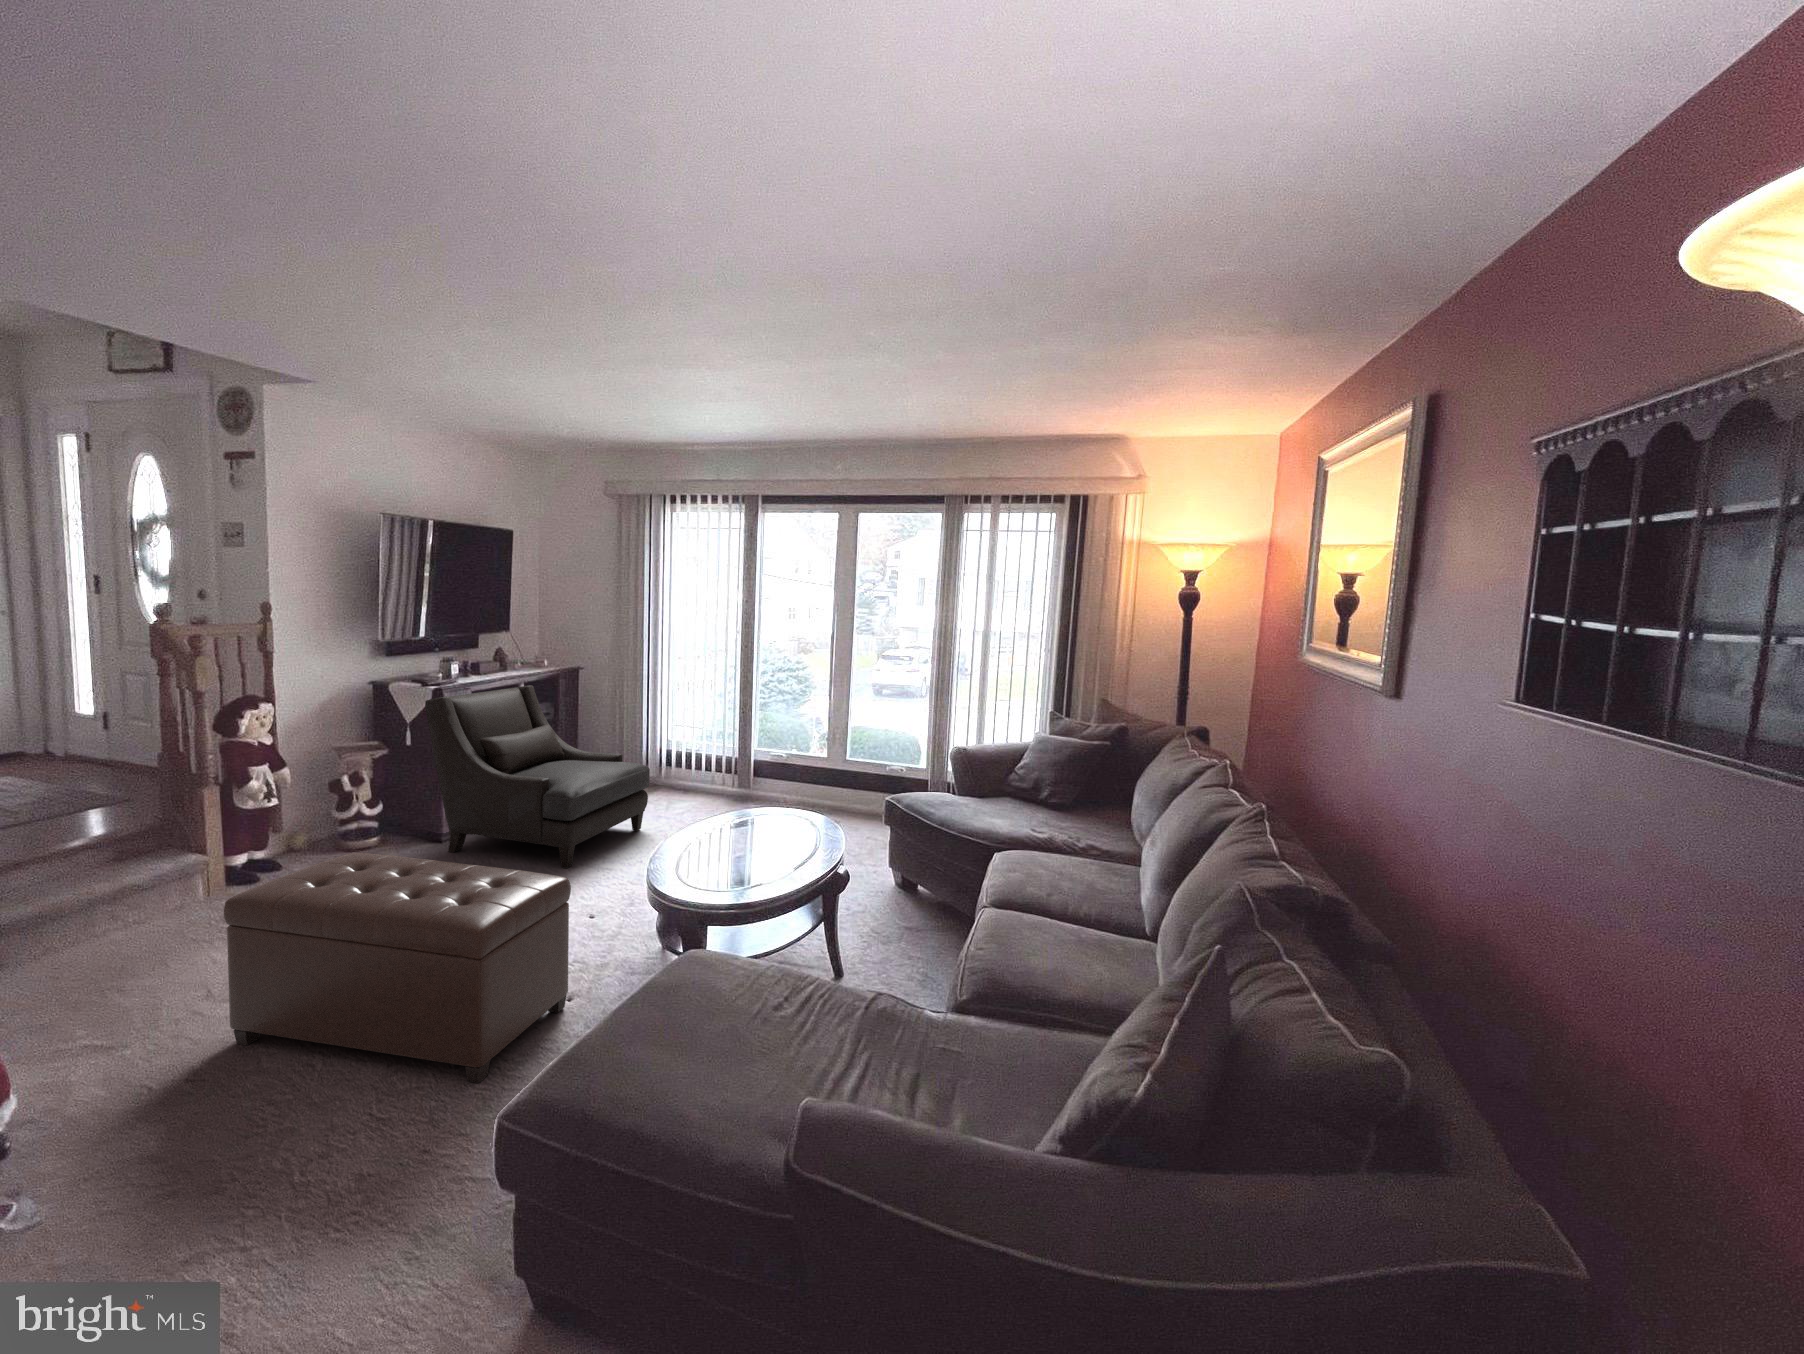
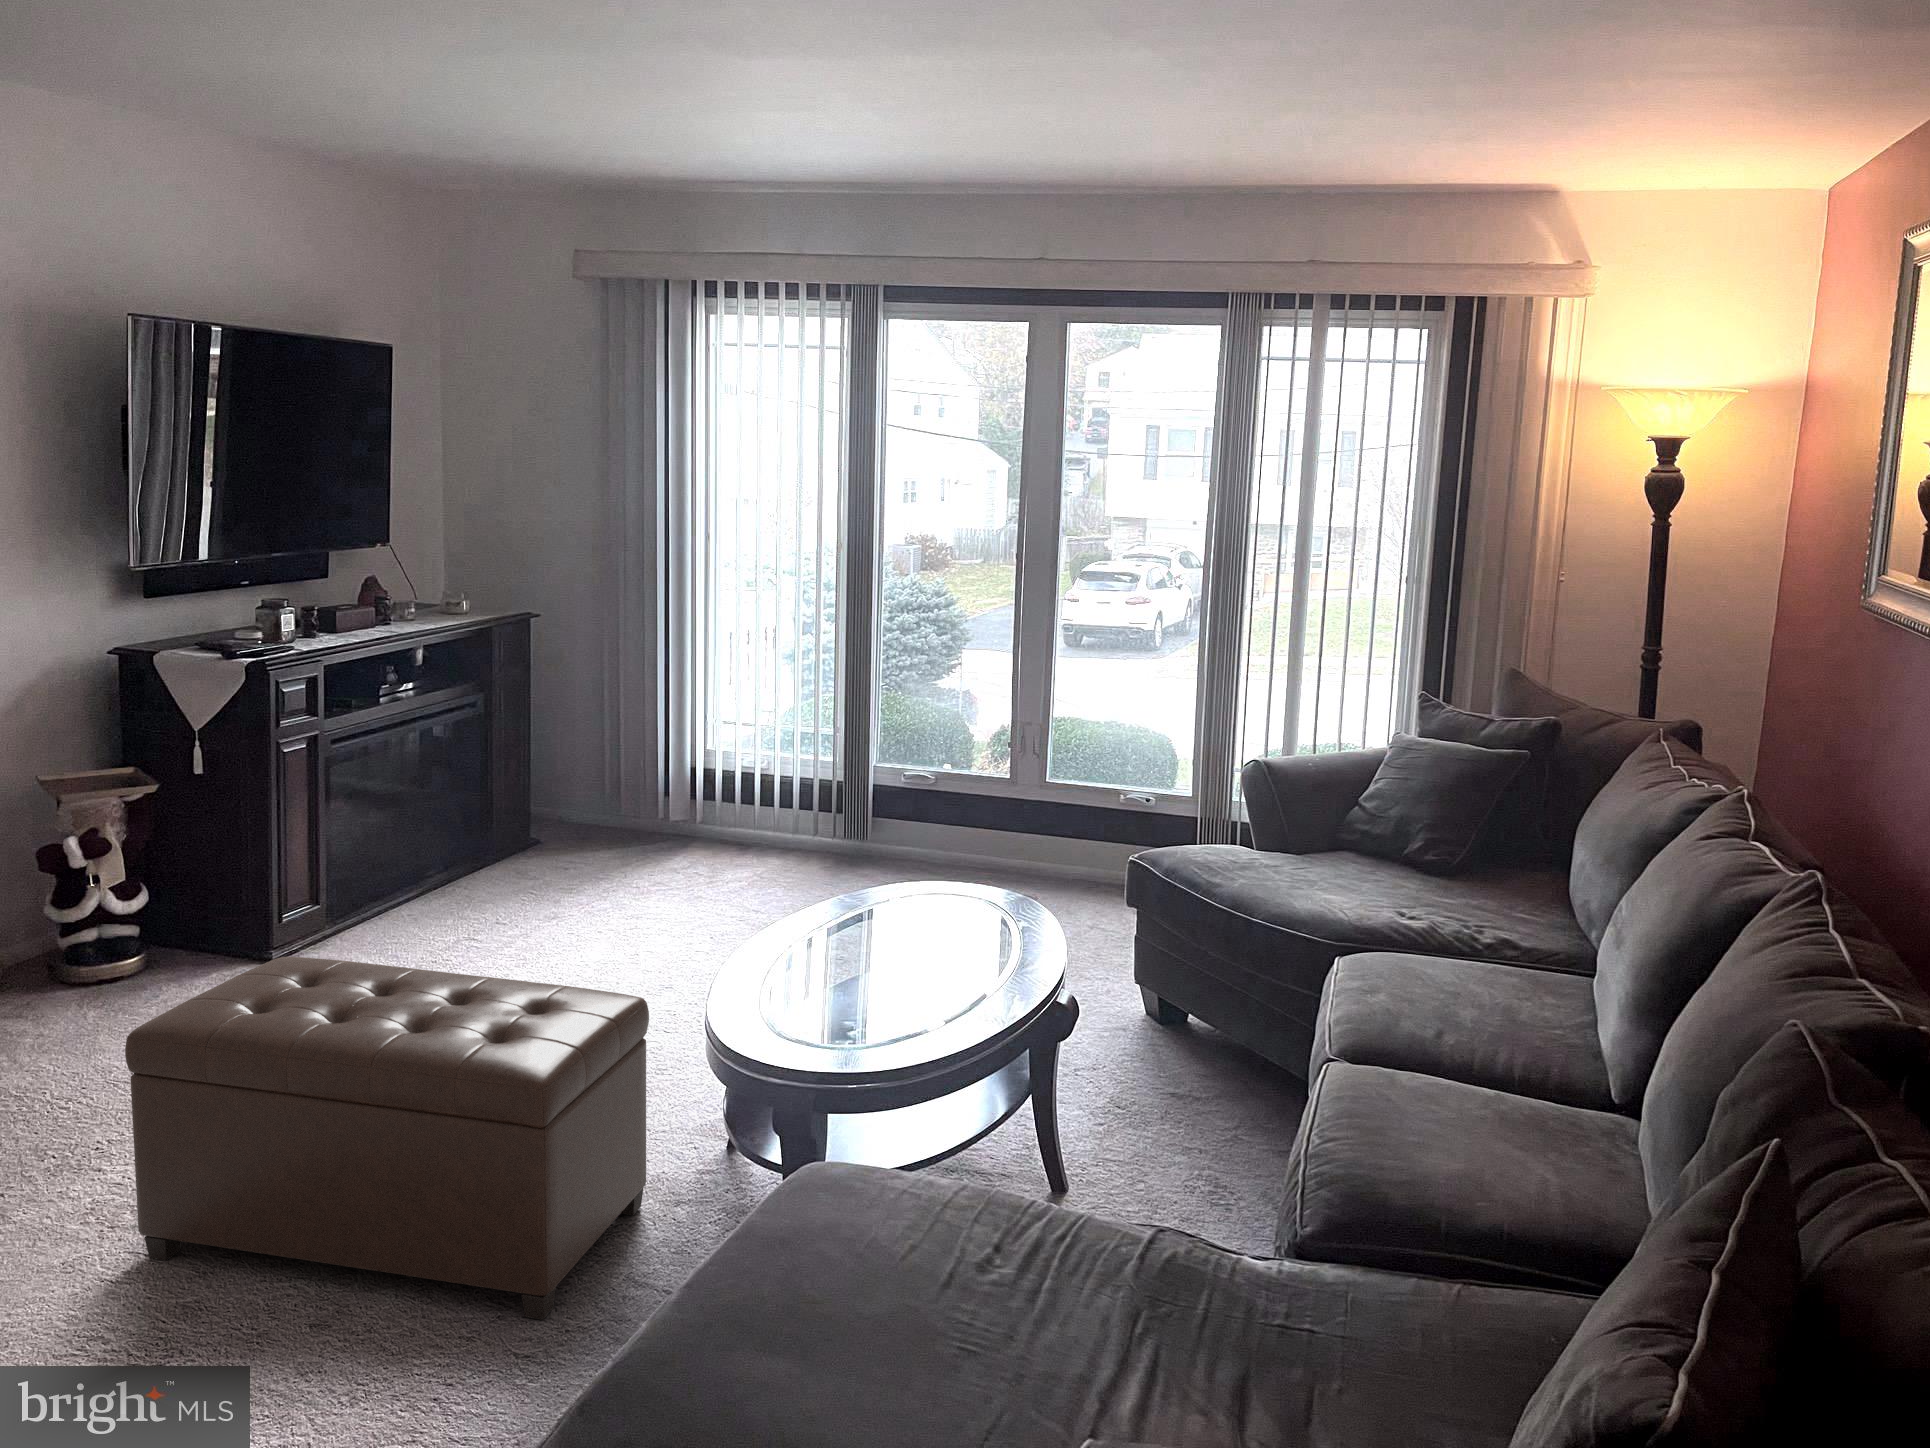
armchair: present [425,685,650,868] -> none [318,654,695,977]

